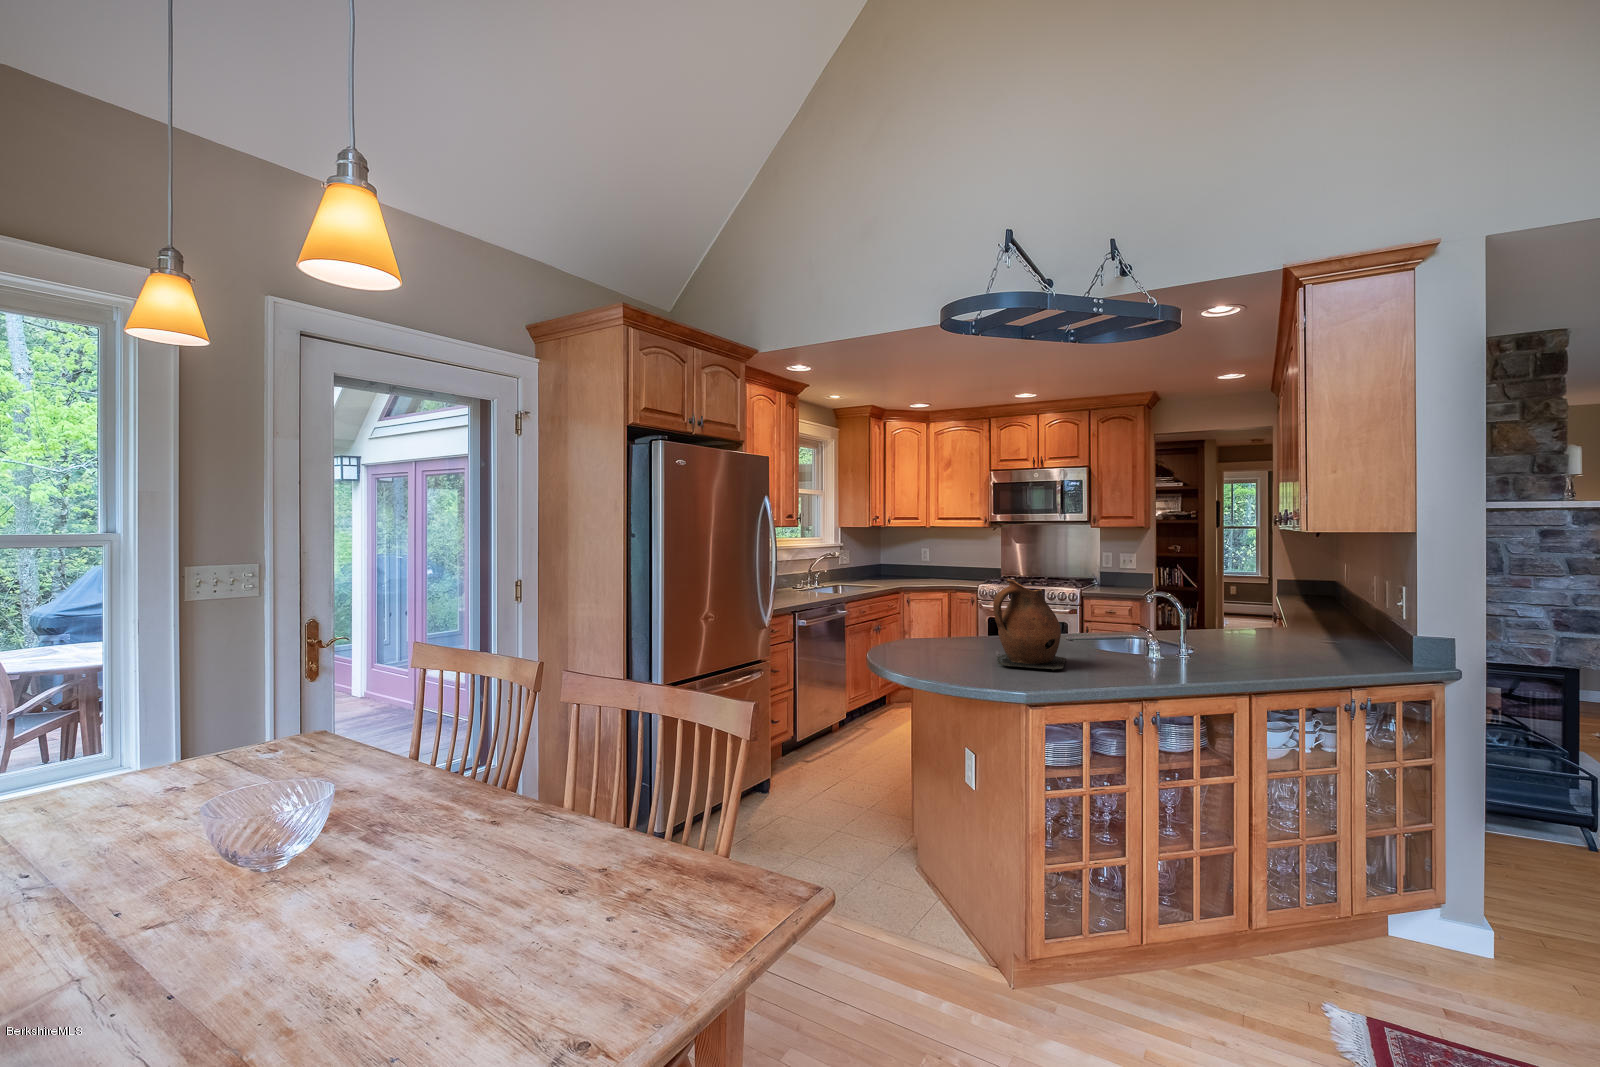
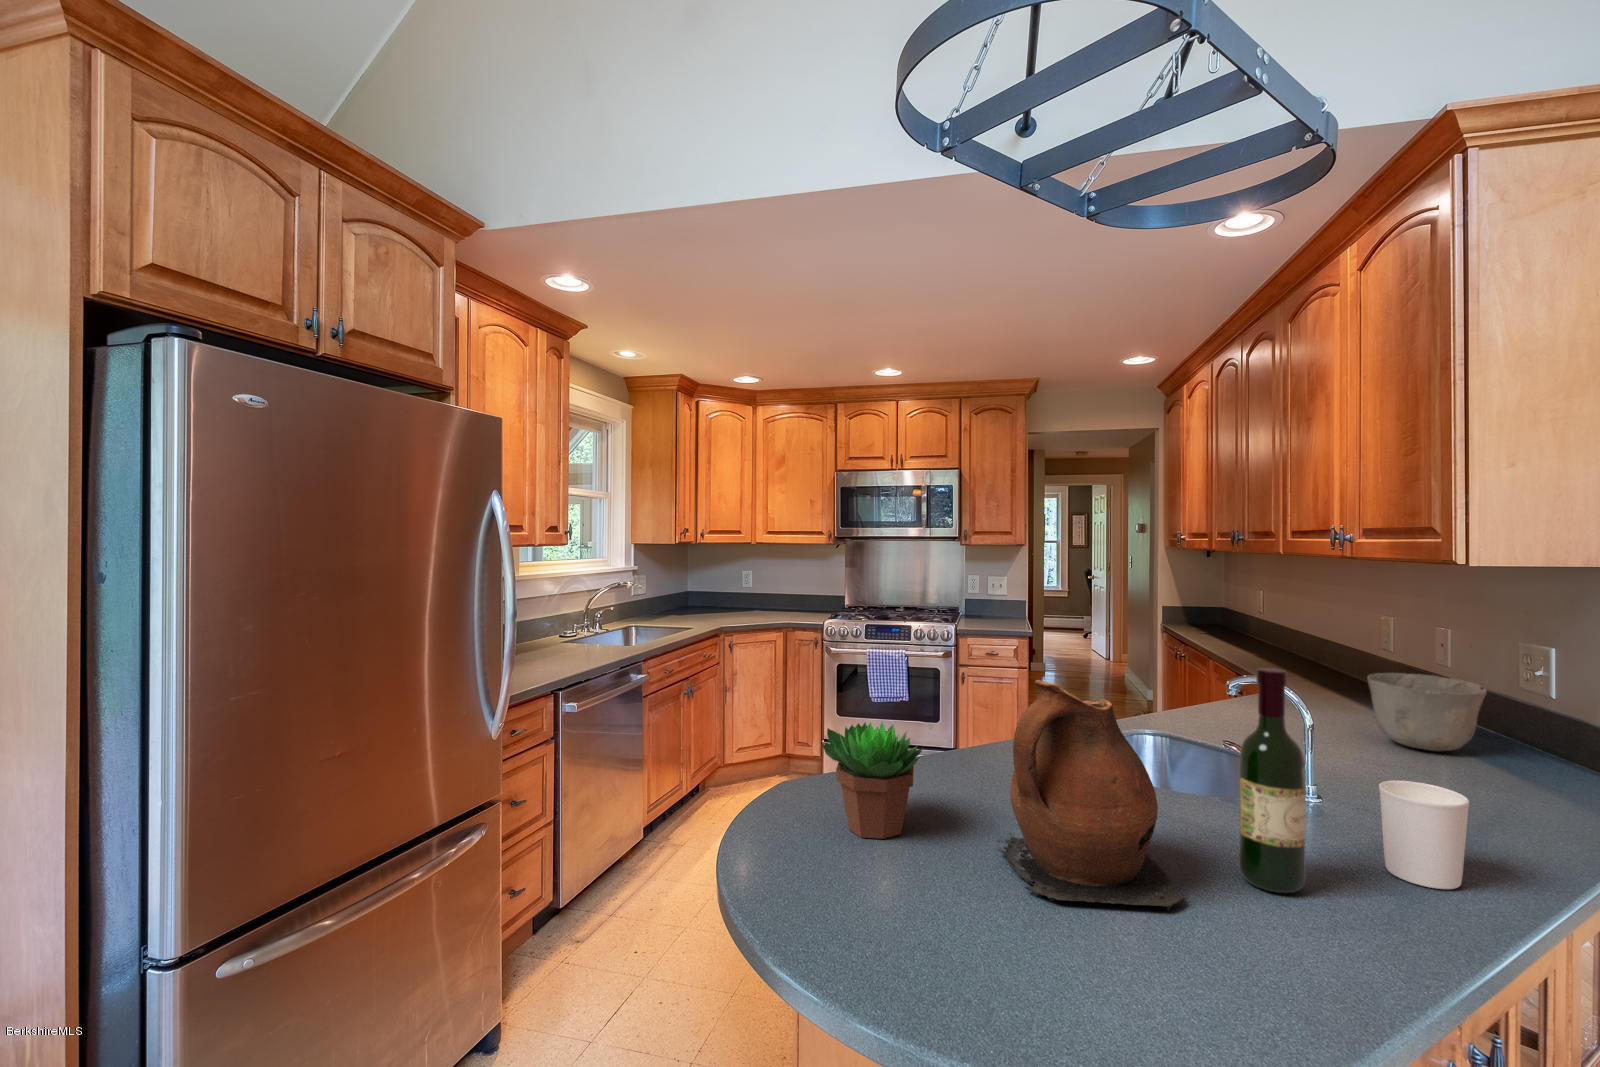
wine bottle: none [1100,575,1127,672] -> present [1238,668,1306,893]
succulent plant: none [920,603,969,653] -> present [821,722,923,839]
ceramic bowl: none [1278,603,1345,647] -> present [1367,673,1487,751]
candle holder: none [1175,632,1211,675] -> present [1379,780,1469,889]

